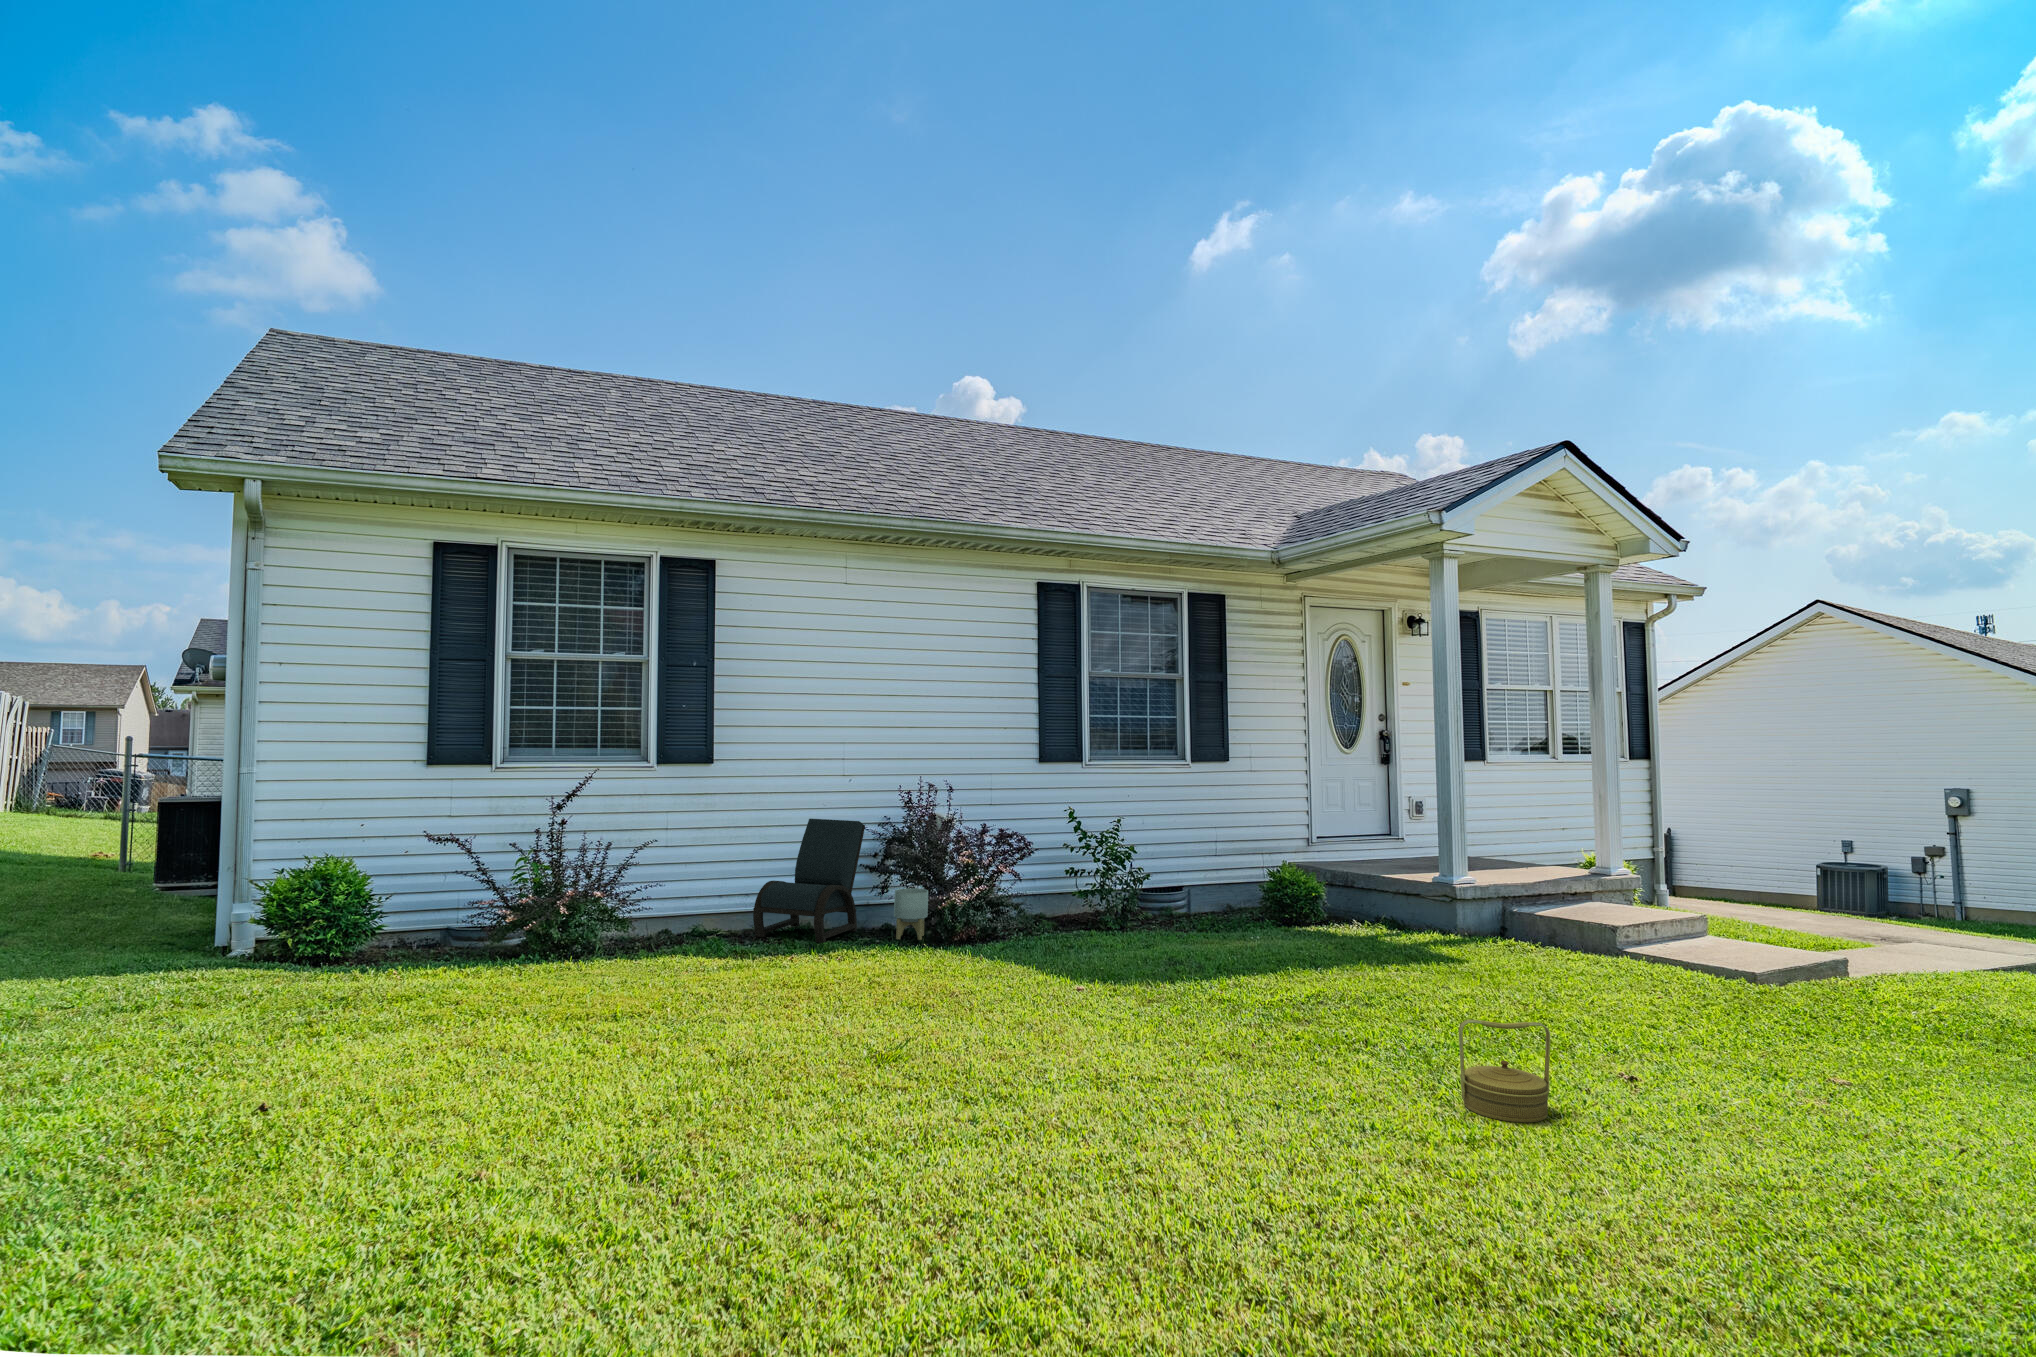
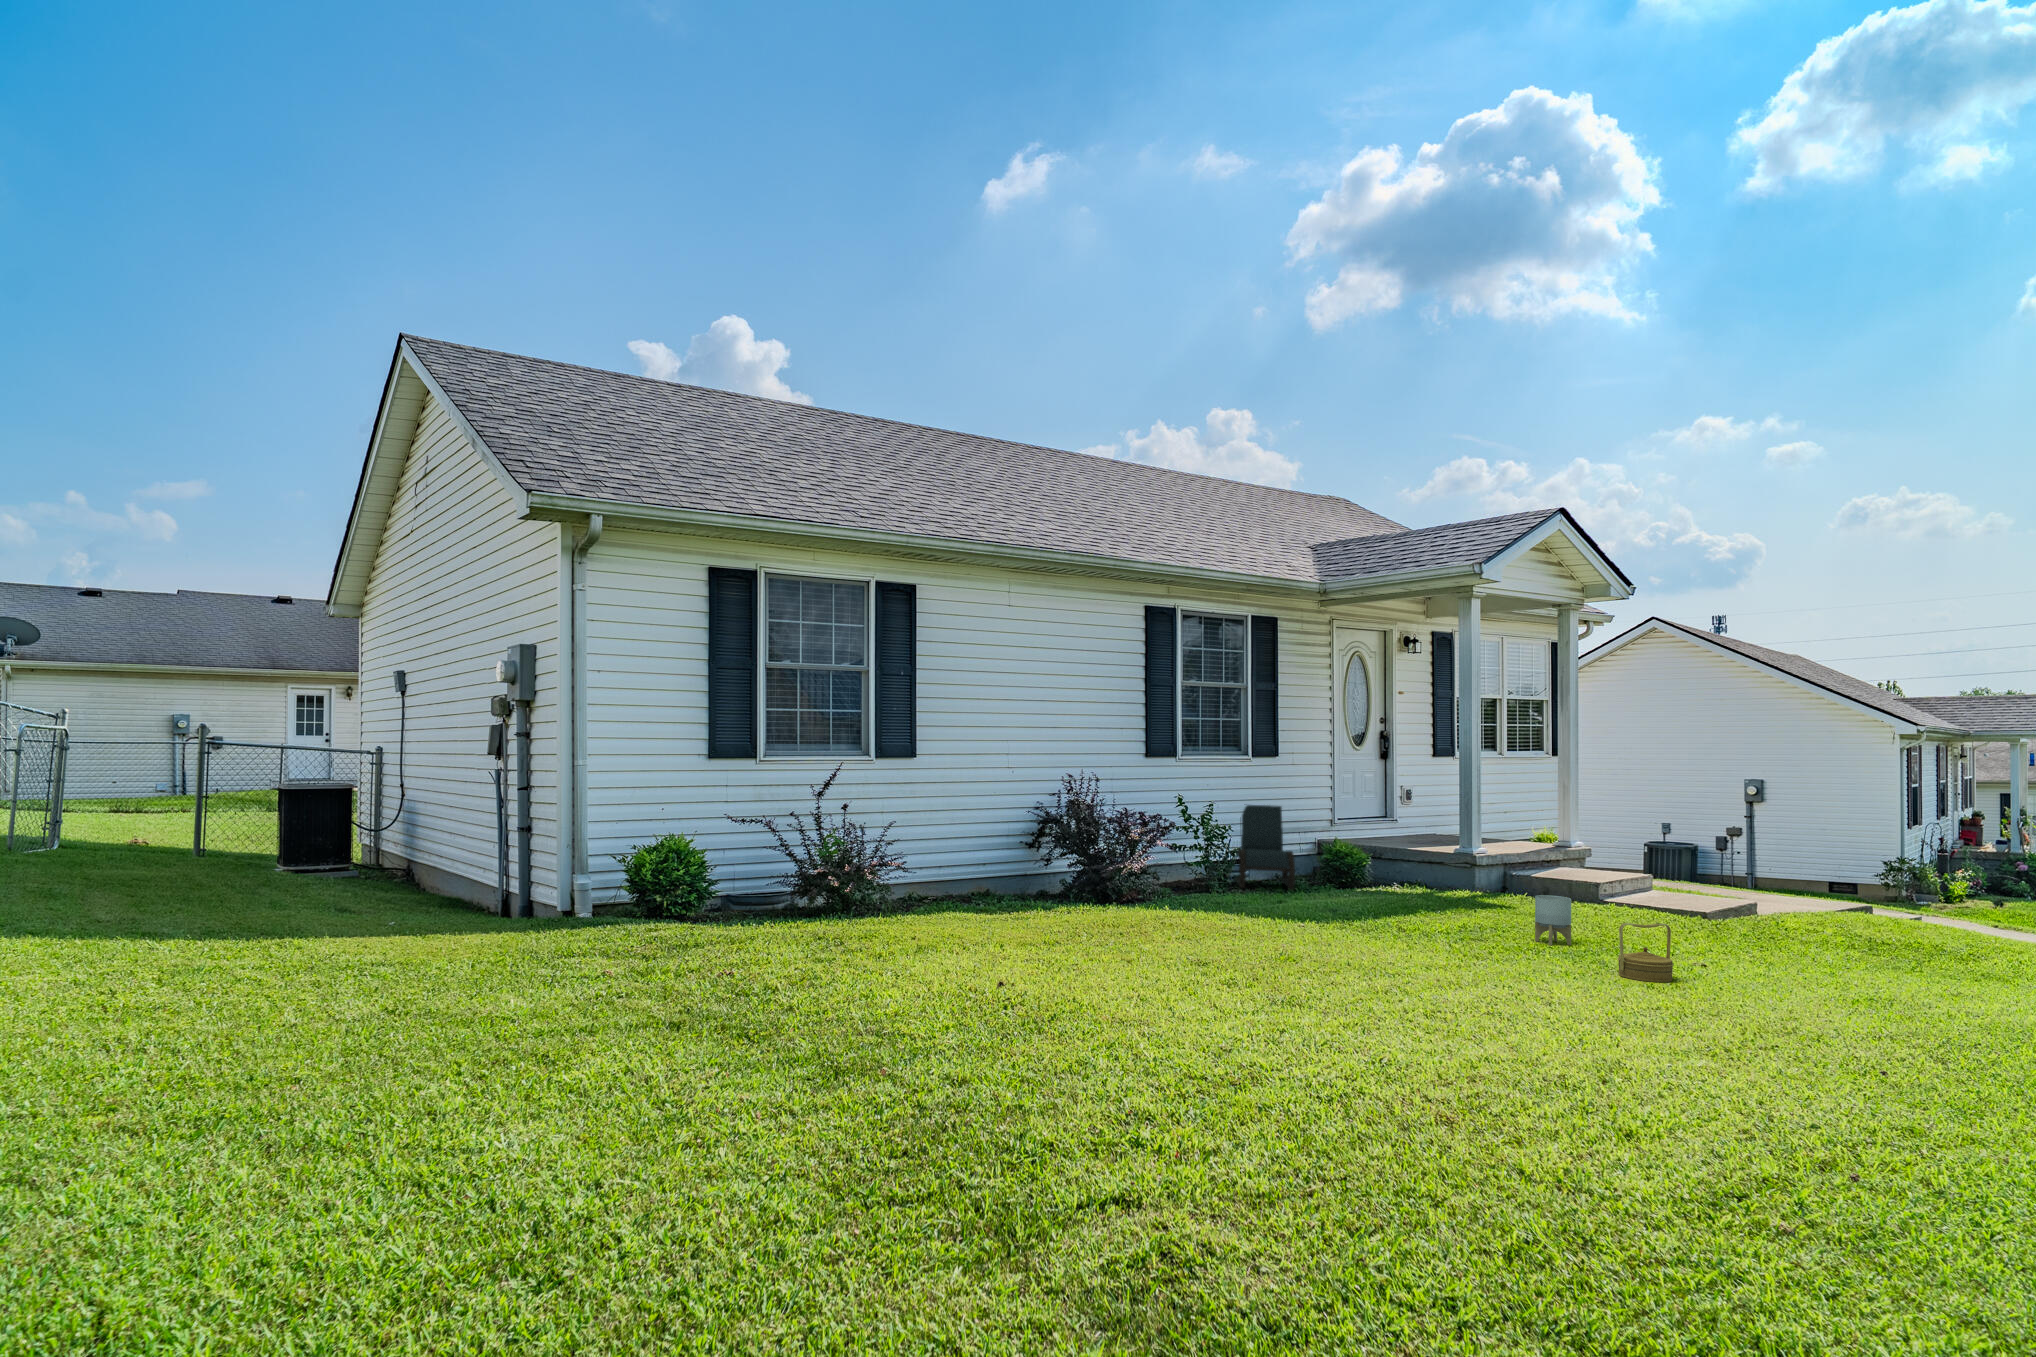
lounge chair: present [753,819,865,943] -> present [1235,805,1295,890]
planter: present [894,888,928,940] -> present [1535,895,1571,945]

